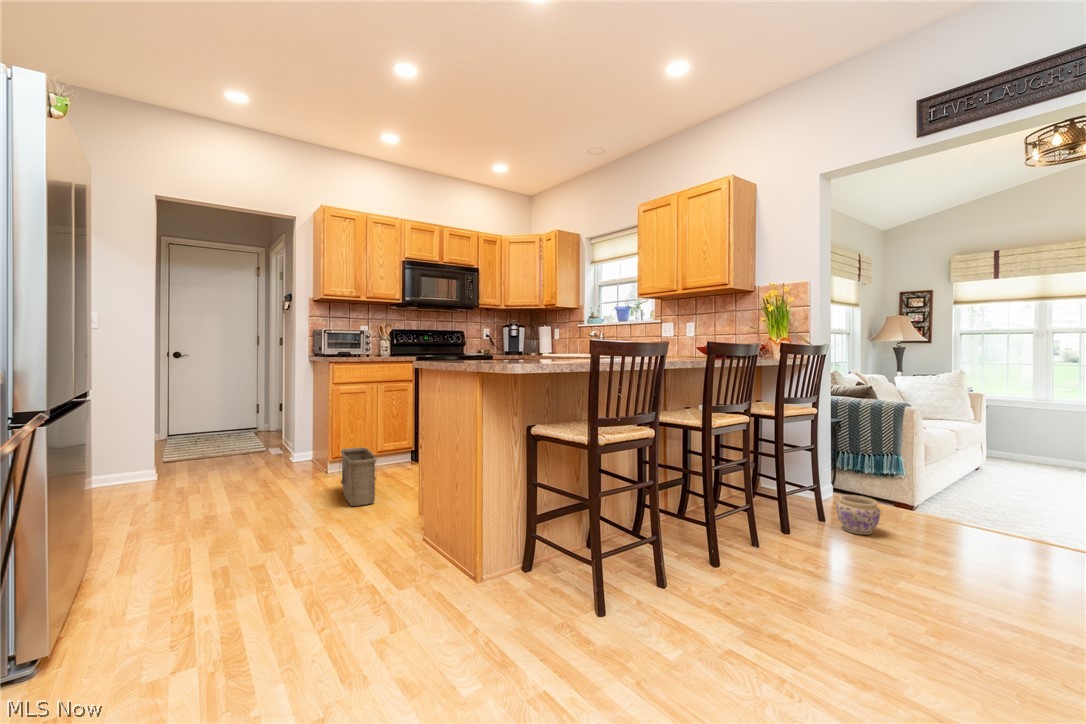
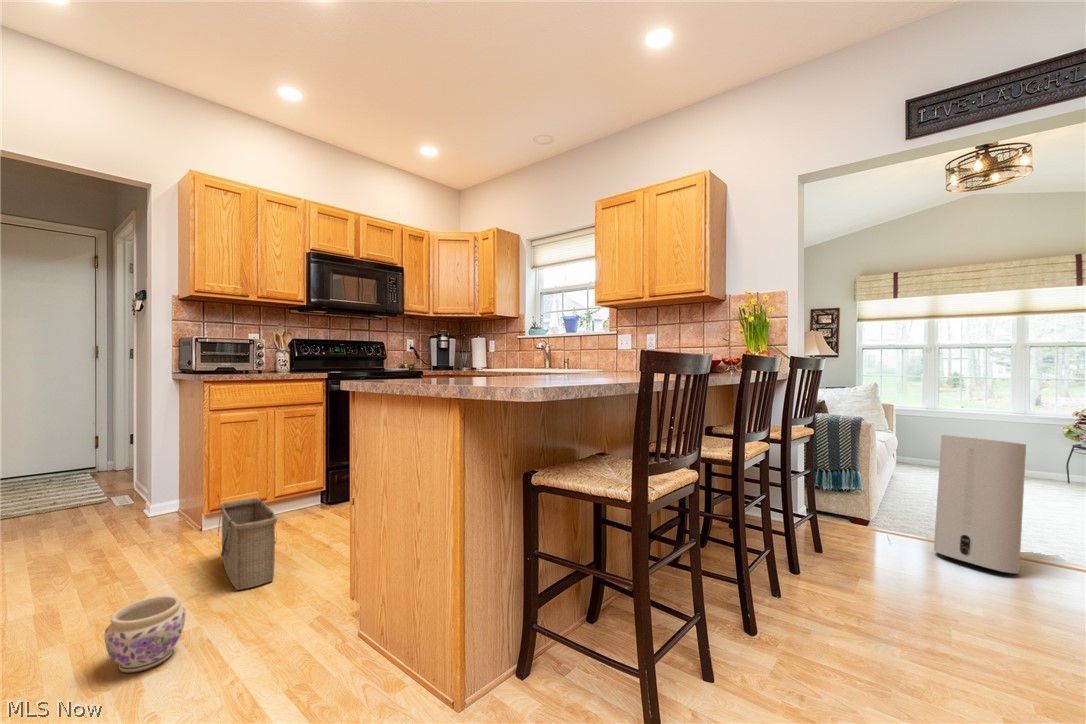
air purifier: none [930,417,1019,545] -> present [934,435,1026,573]
planter: present [836,495,881,535] -> present [105,595,186,673]

